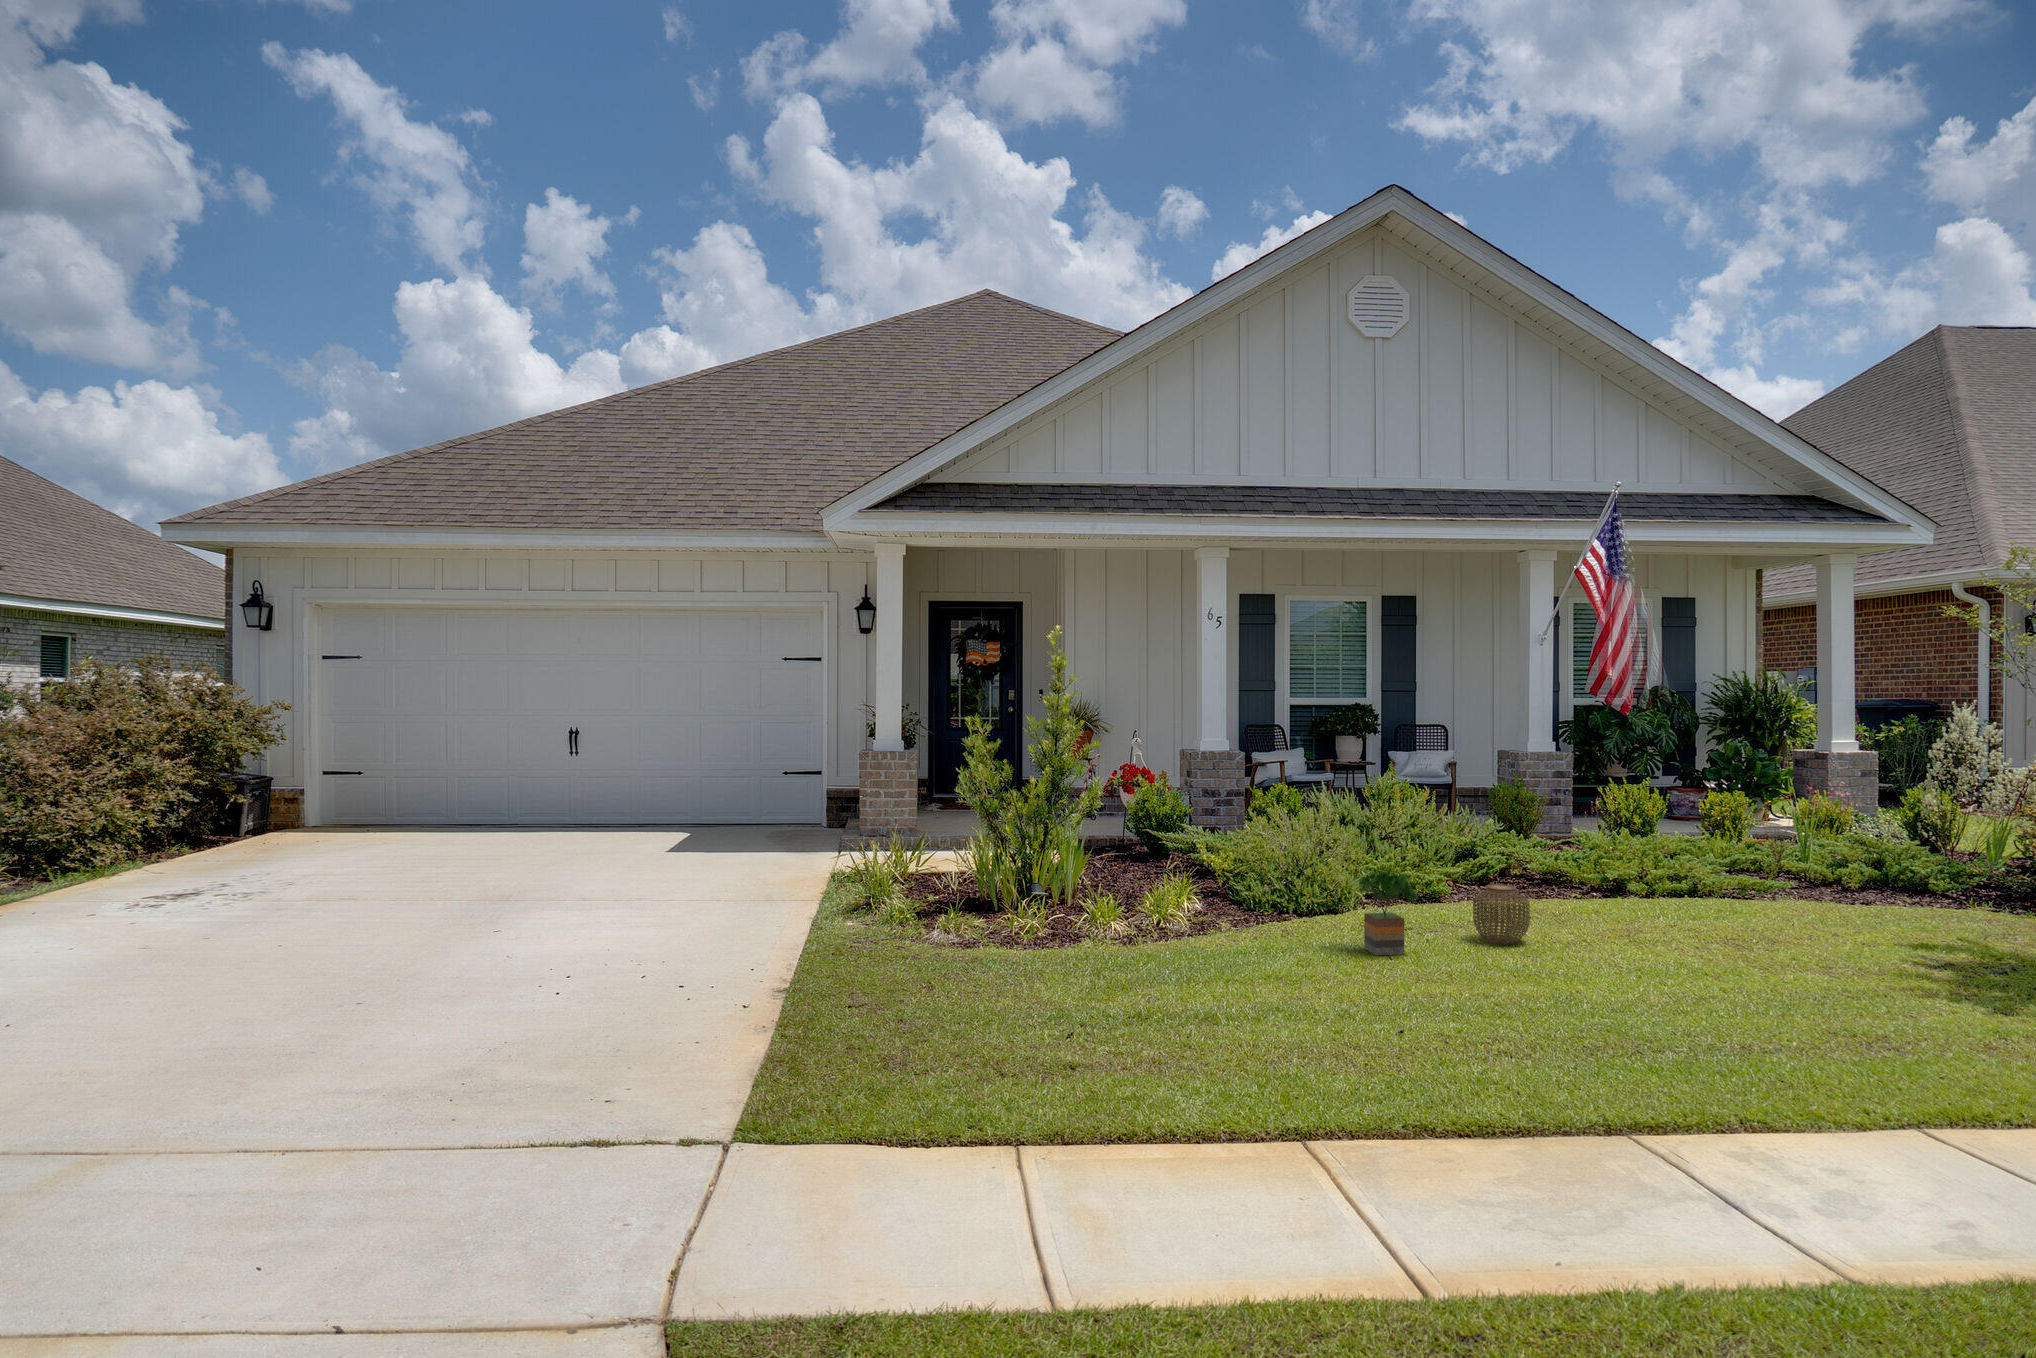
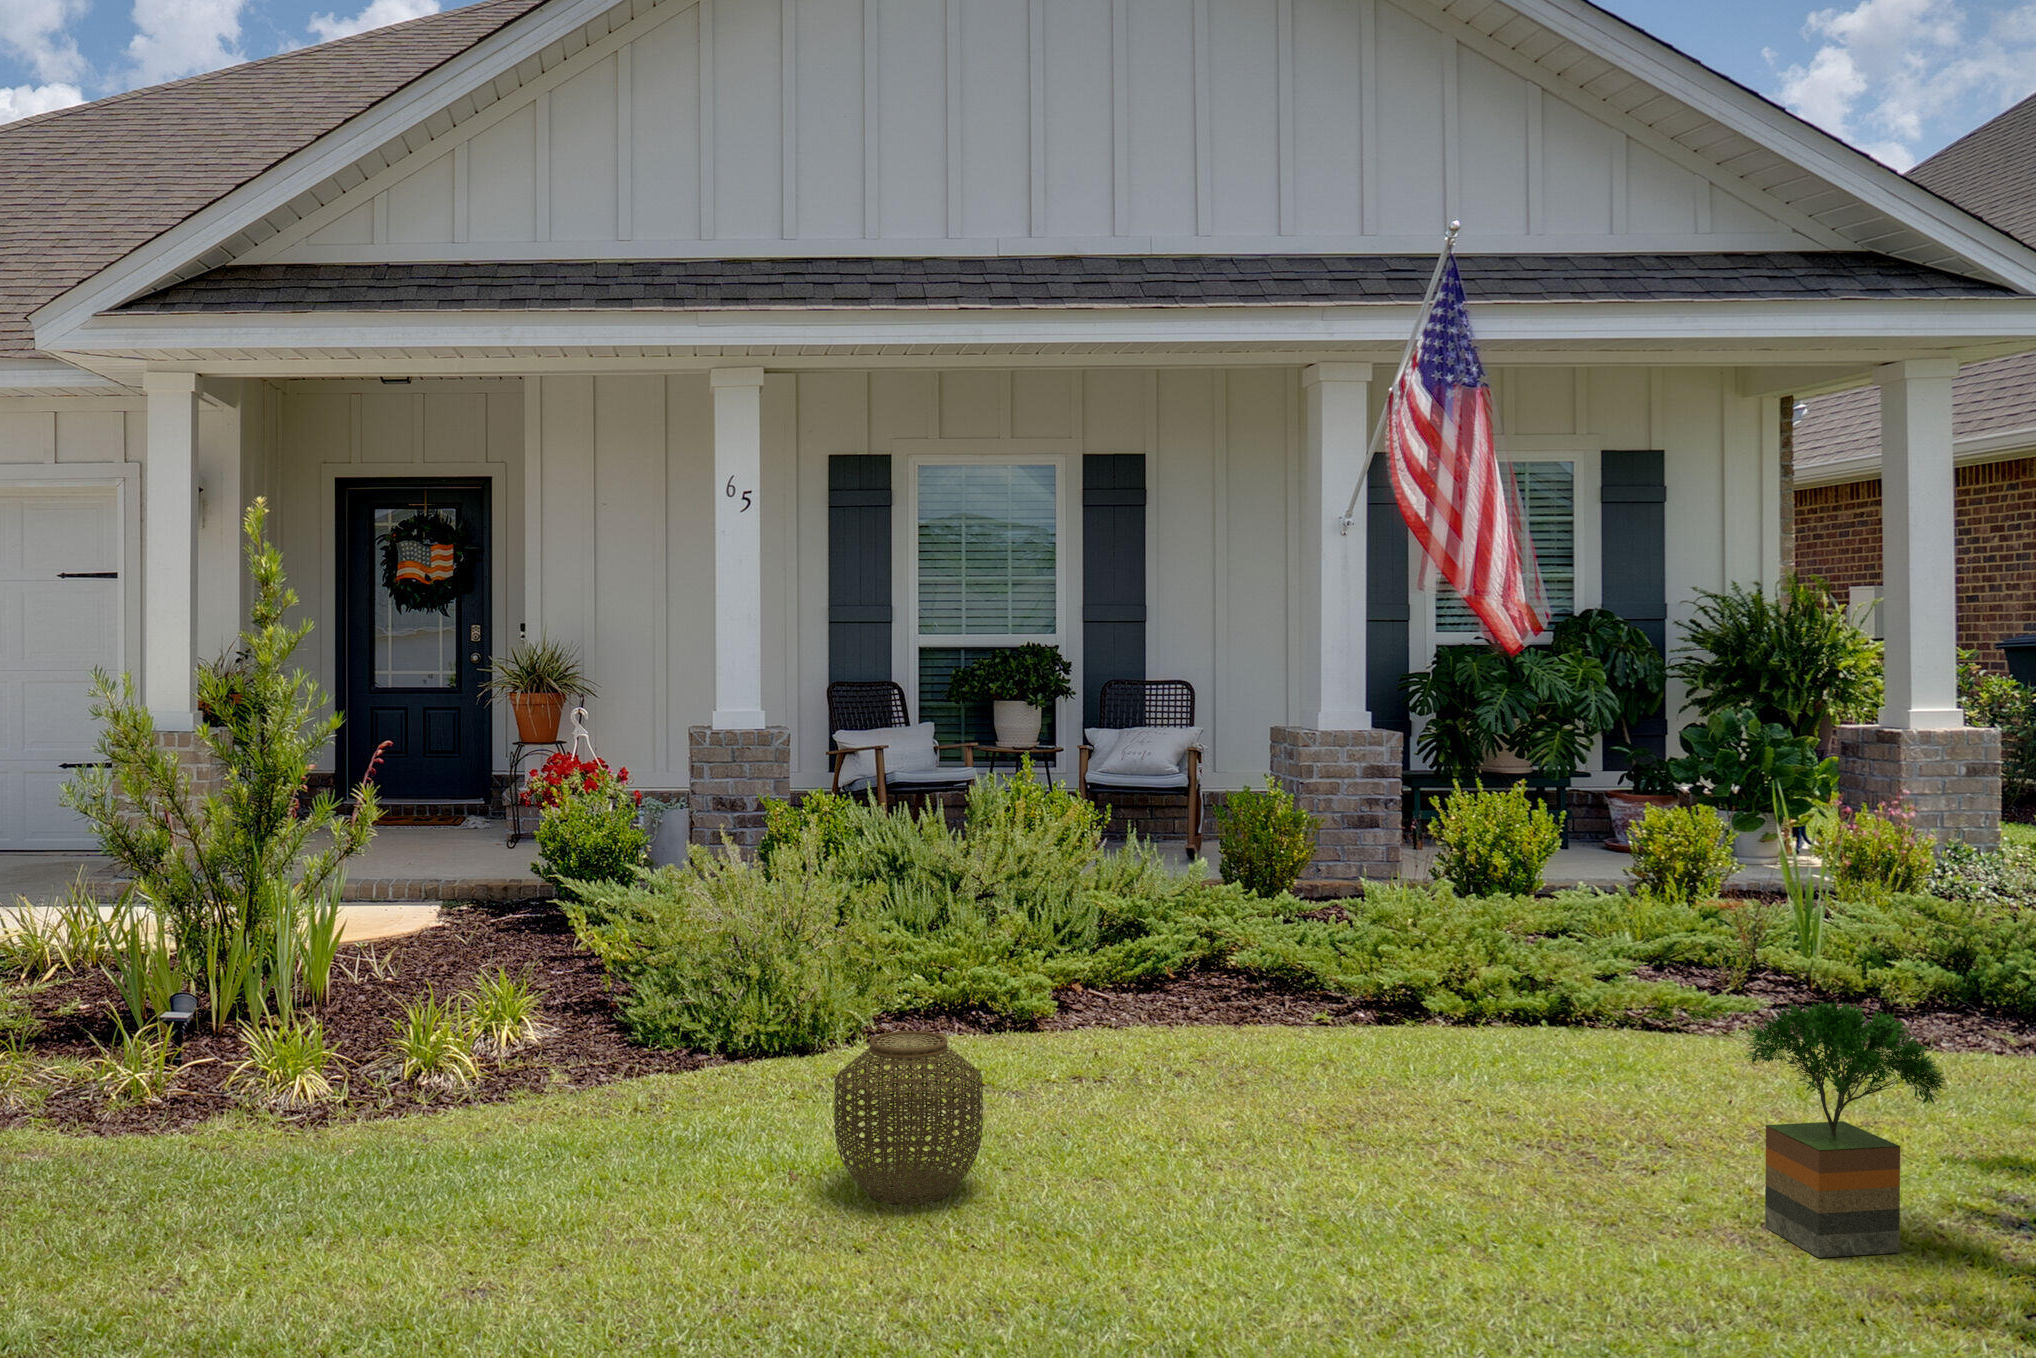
potted tree: present [1359,871,1417,955] -> present [1745,1000,1946,1258]

